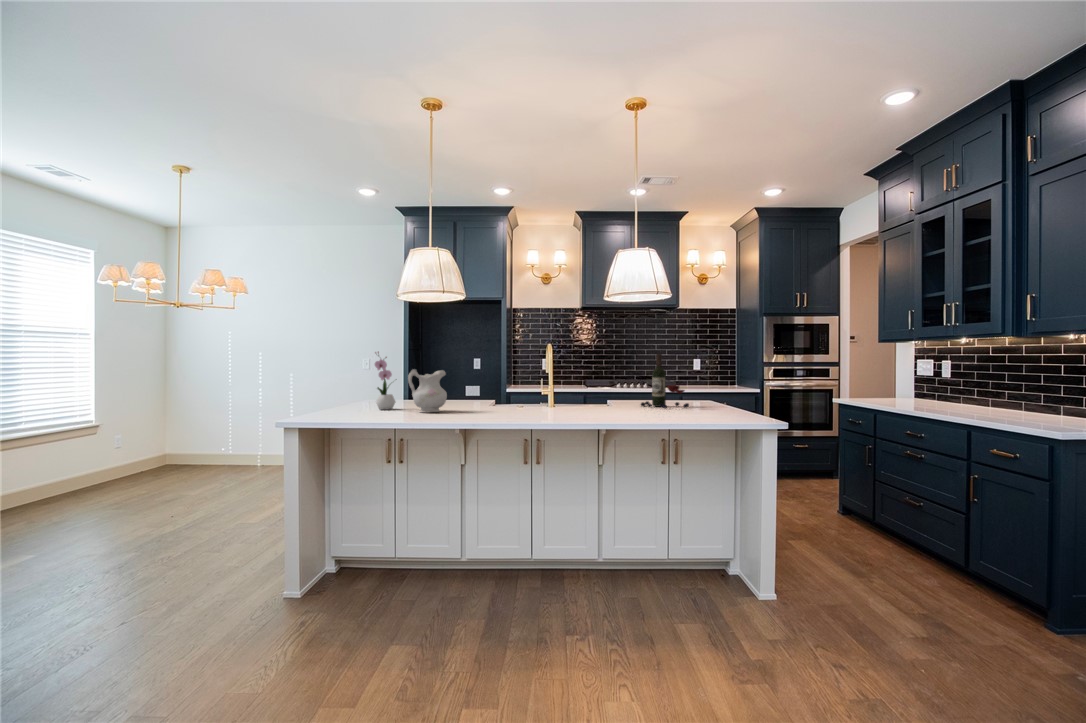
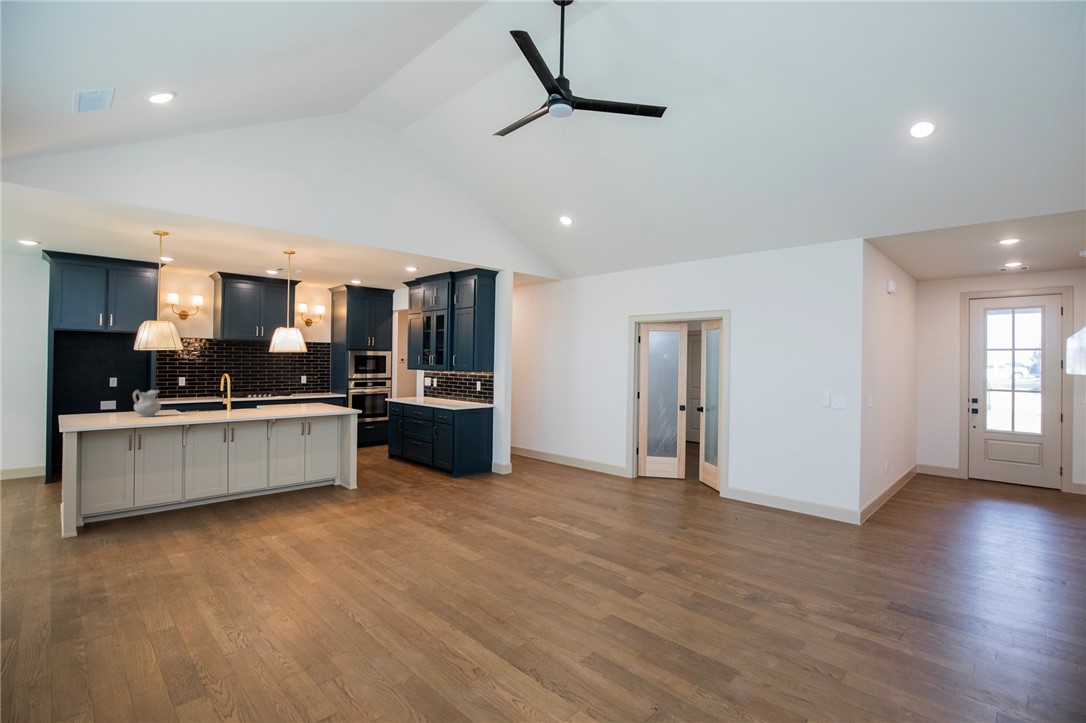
flower arrangement: present [375,352,395,410] -> none [93,378,111,418]
wine bottle: present [641,354,689,408] -> none [283,377,313,407]

